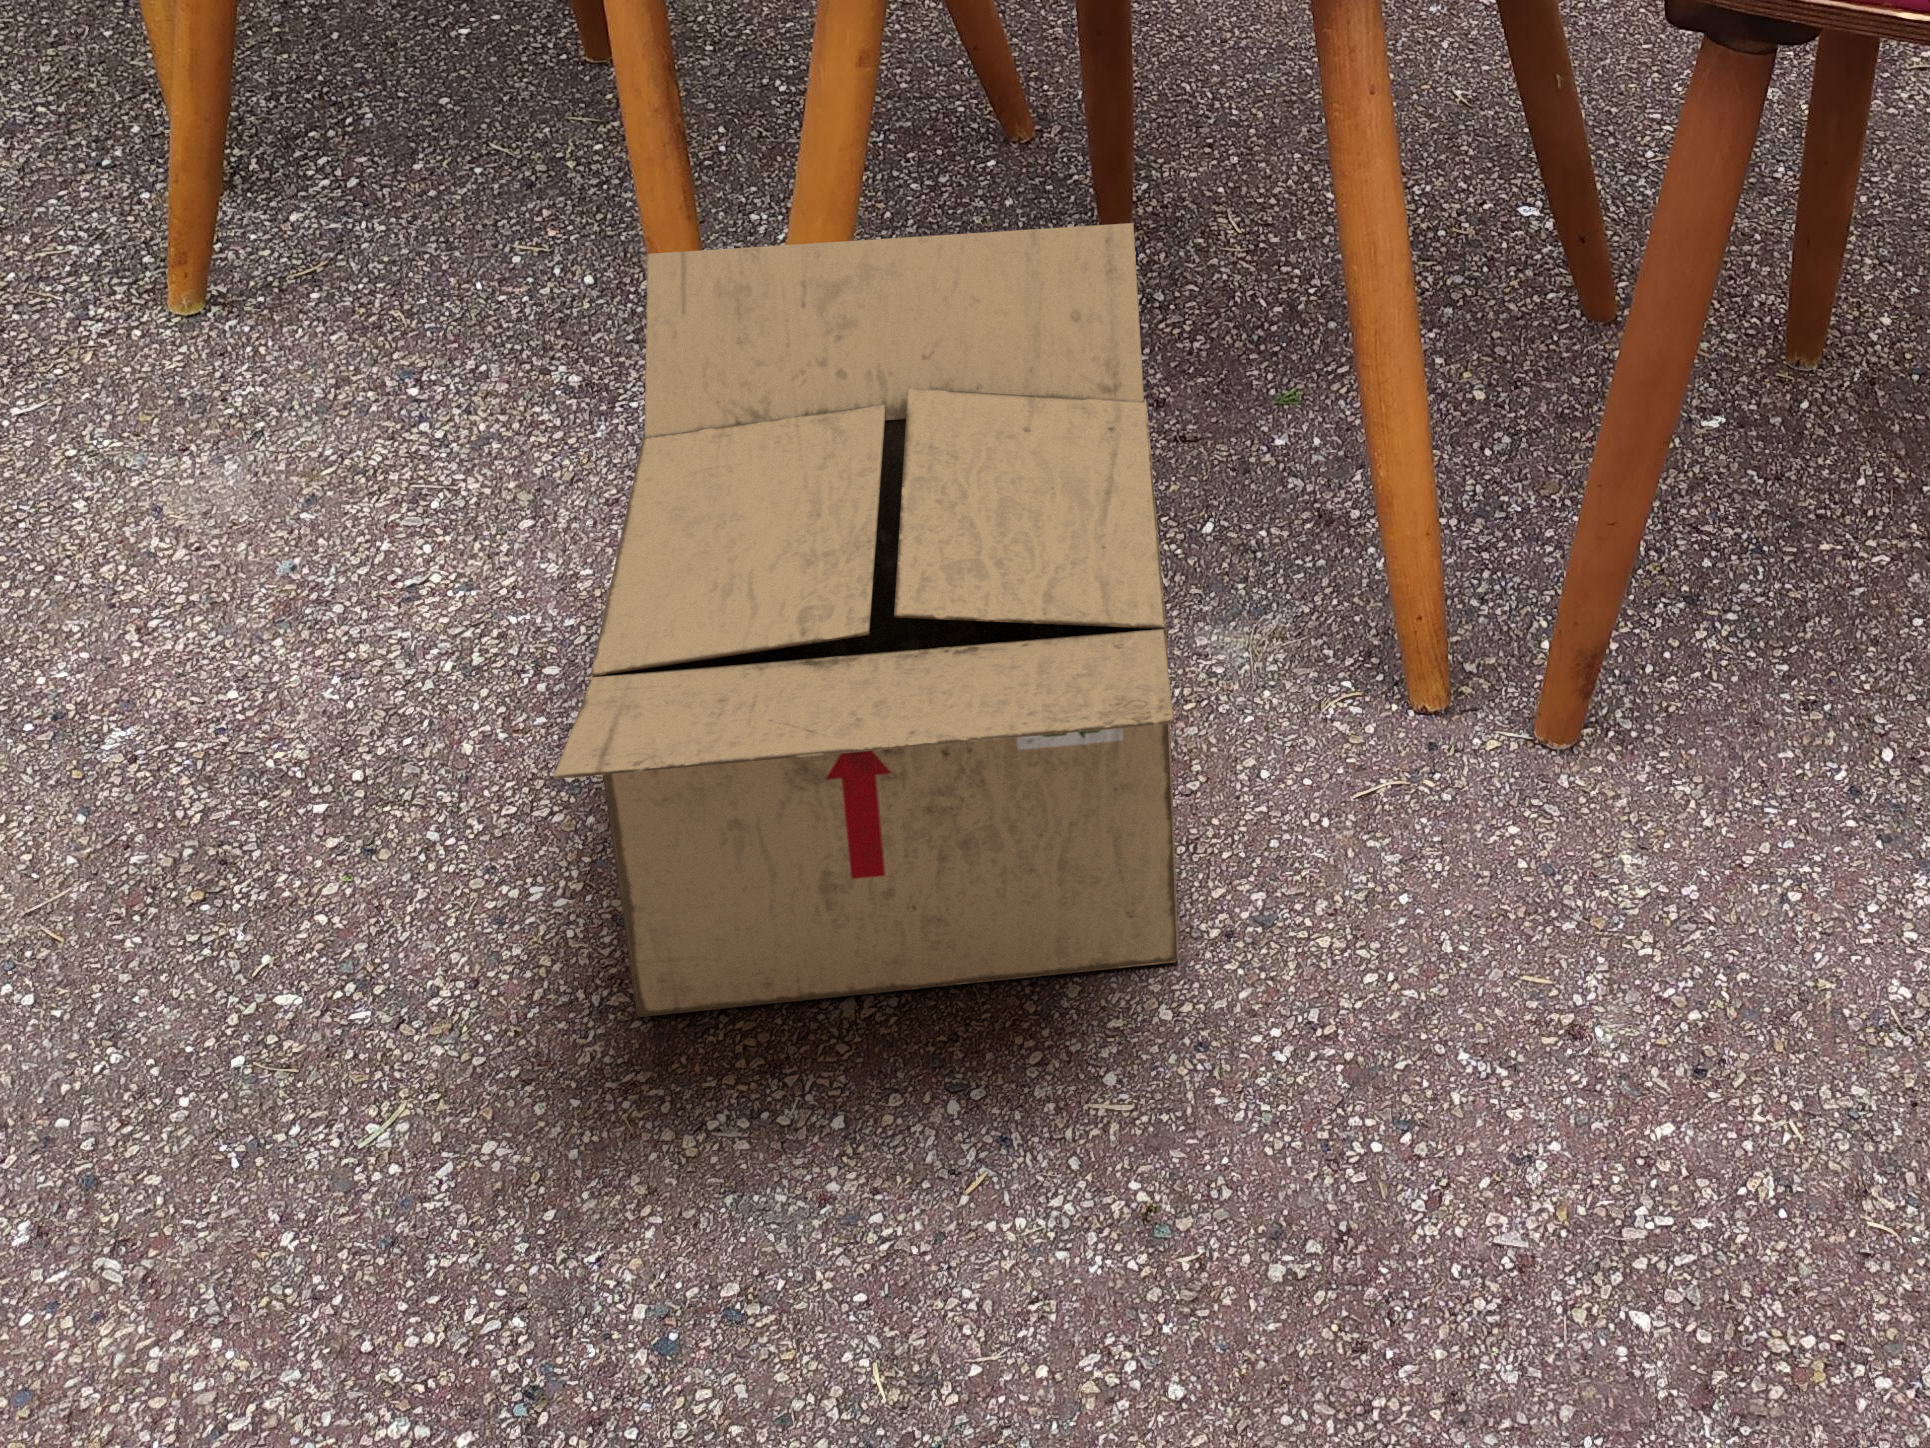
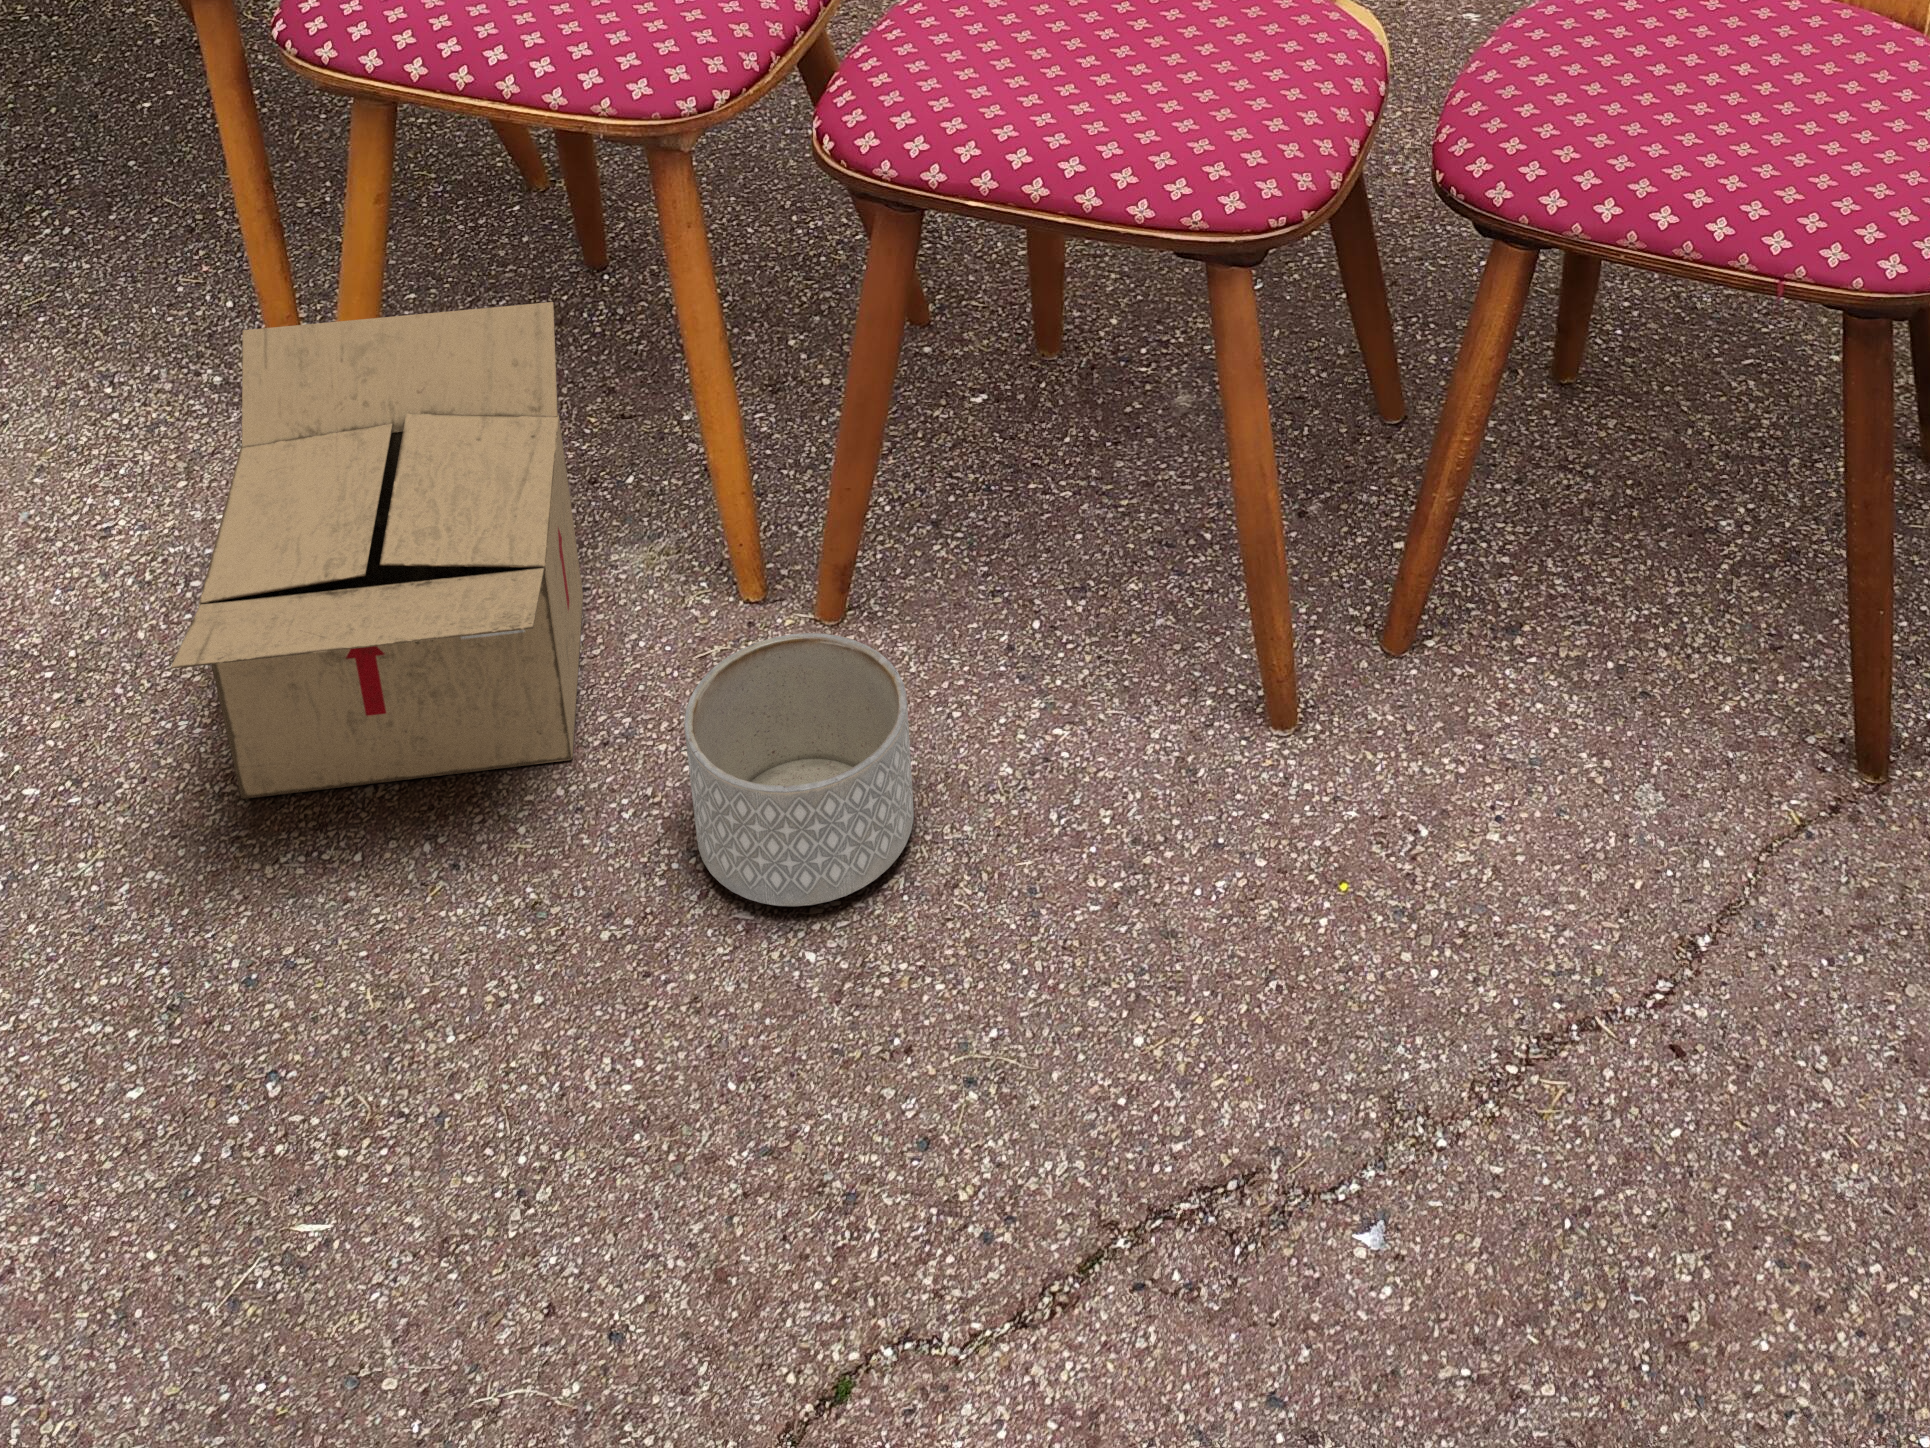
planter: none [1412,752,1792,1226] -> present [684,633,914,906]

